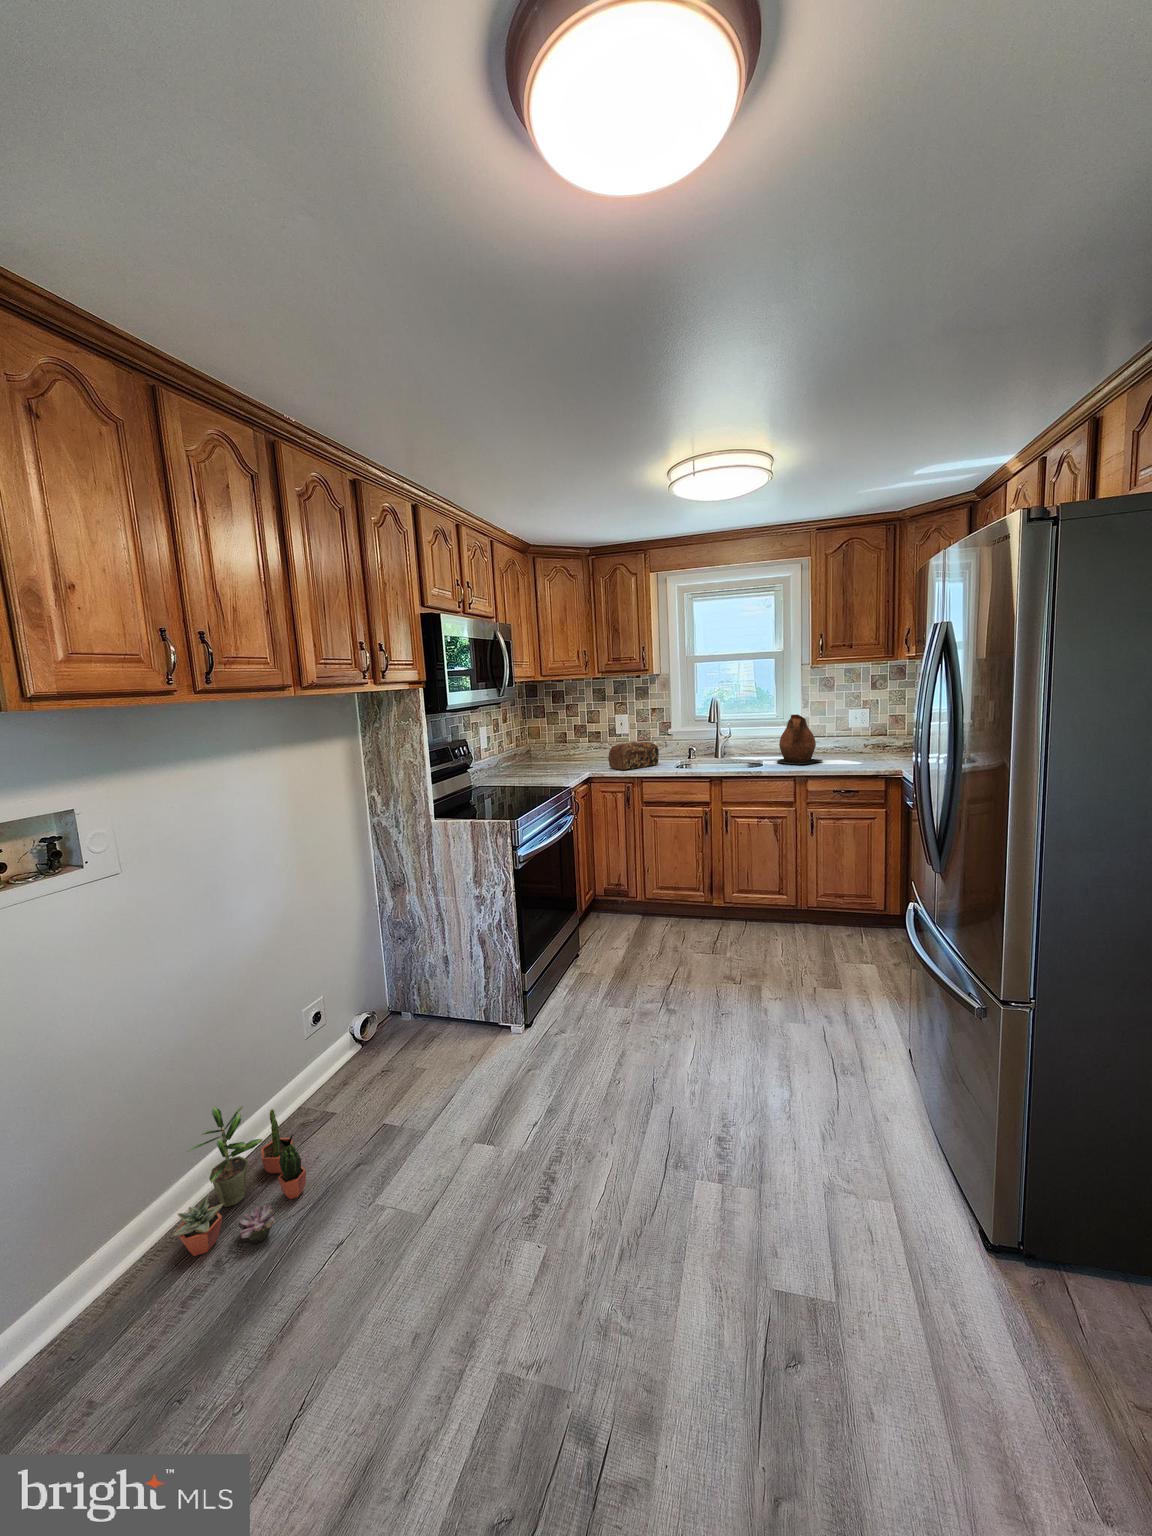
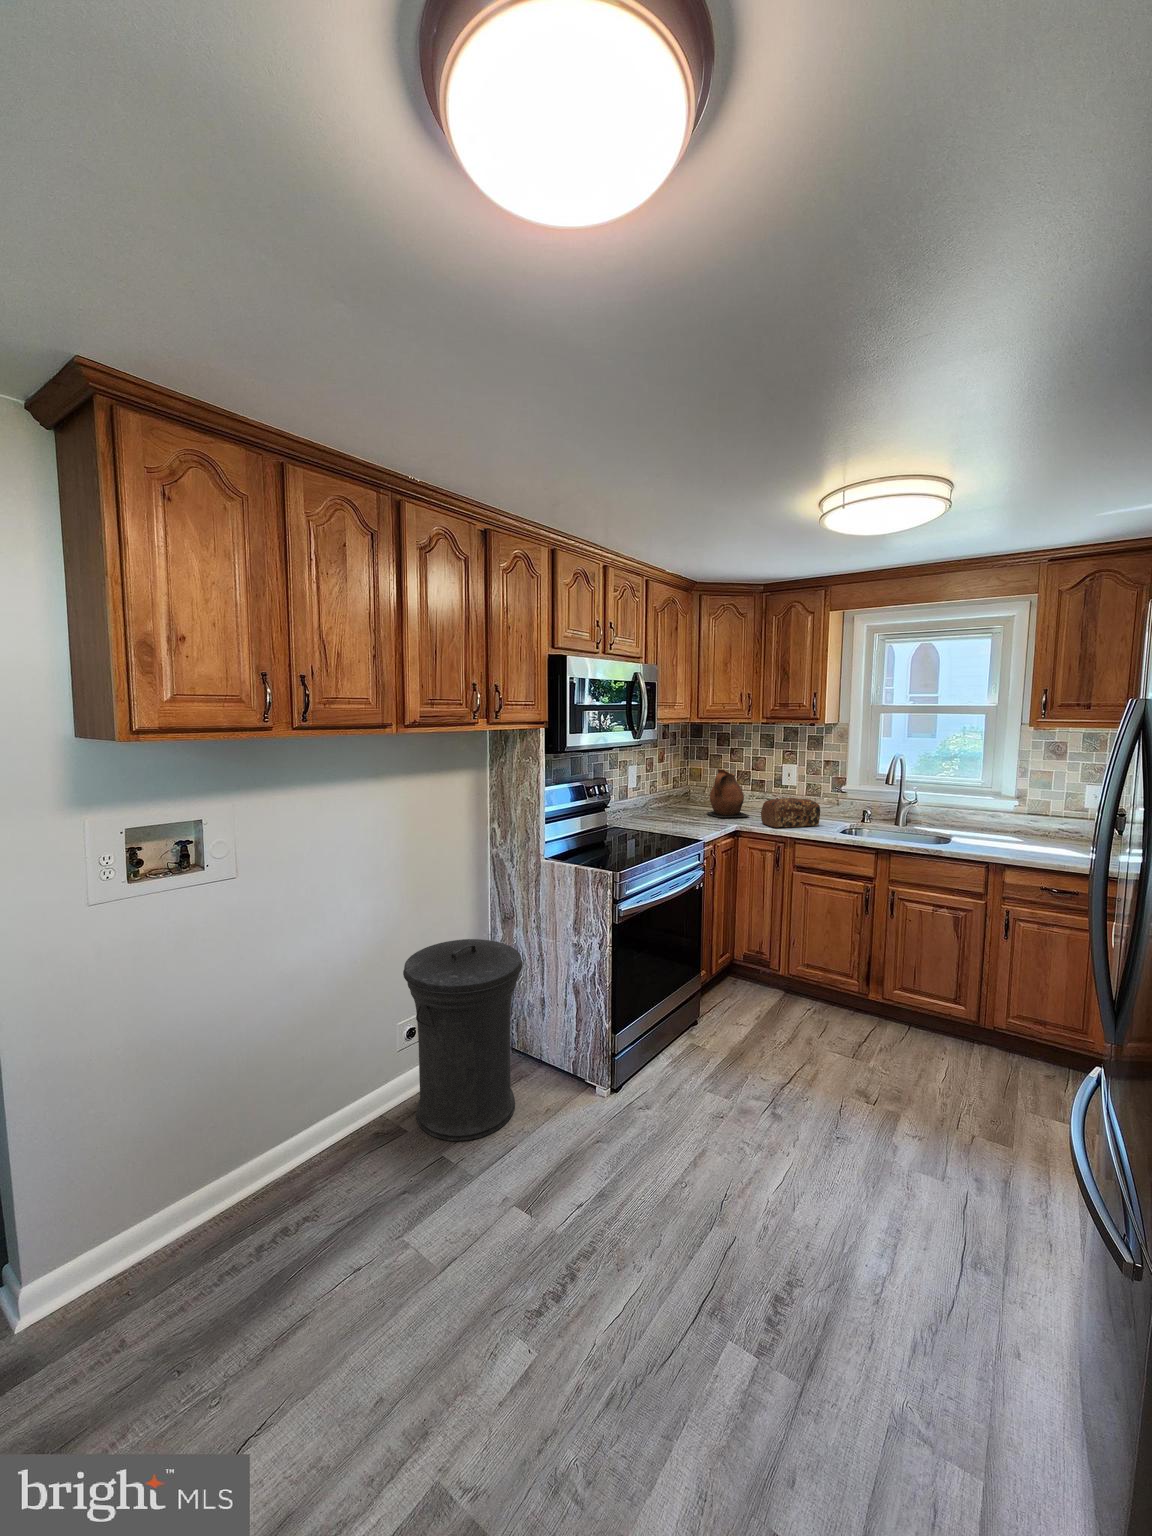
ceramic pitcher: present [777,714,822,764] -> present [707,769,749,817]
trash can: none [308,909,439,1112] -> present [403,939,523,1141]
potted plant: present [172,1106,306,1256] -> none [232,1097,359,1240]

